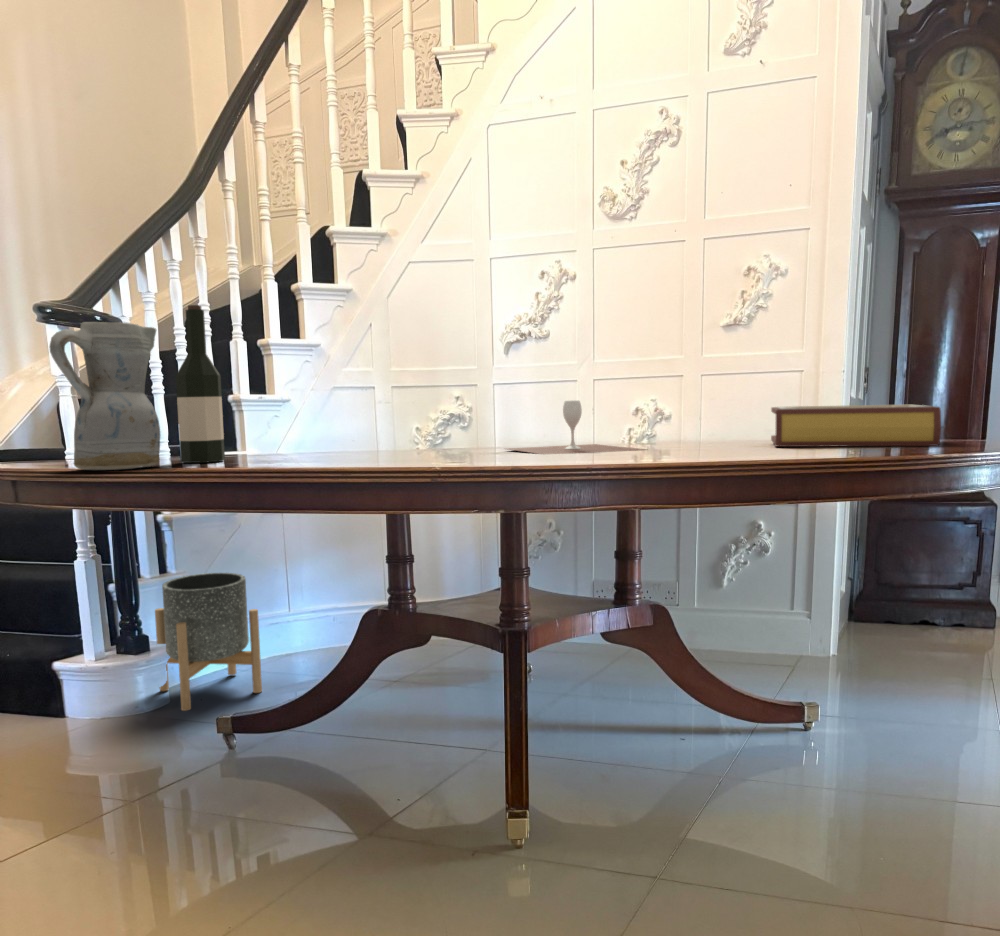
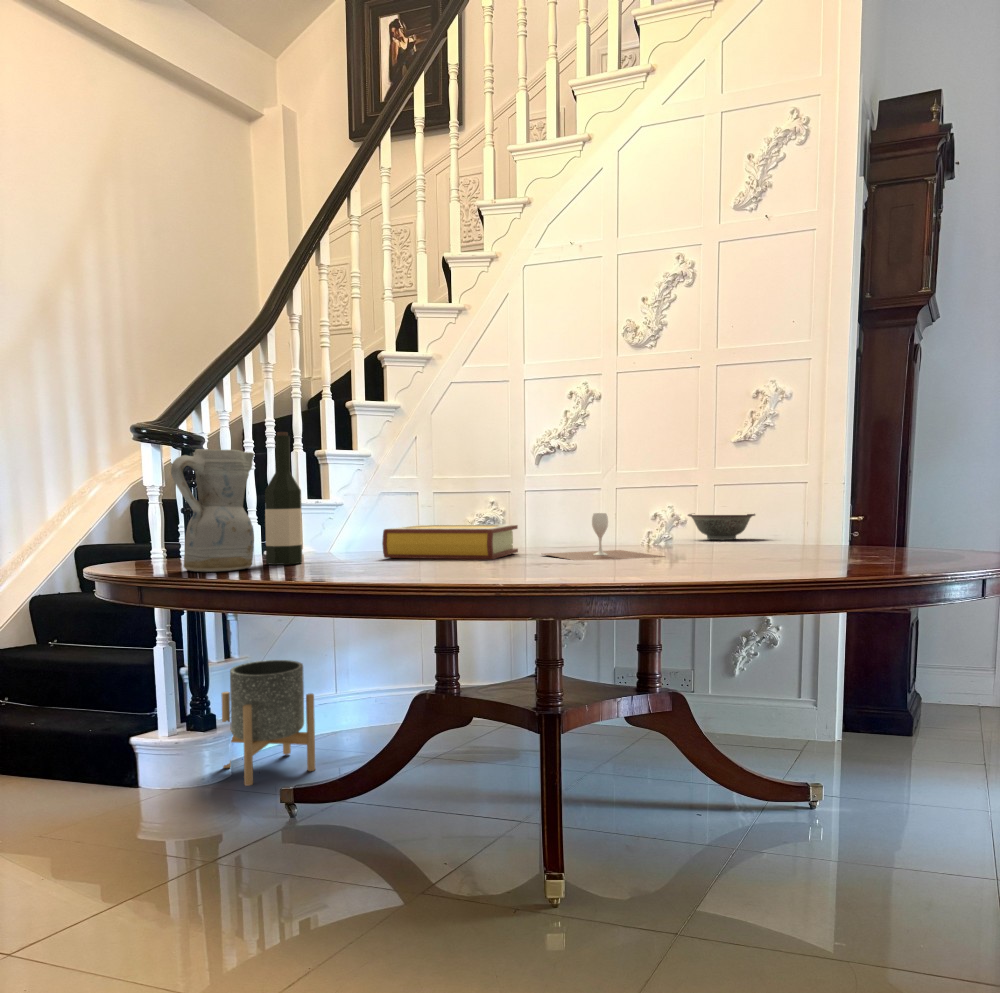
book: present [771,404,941,447] -> present [382,525,518,559]
decorative bowl: none [672,406,747,435] -> present [688,513,755,540]

